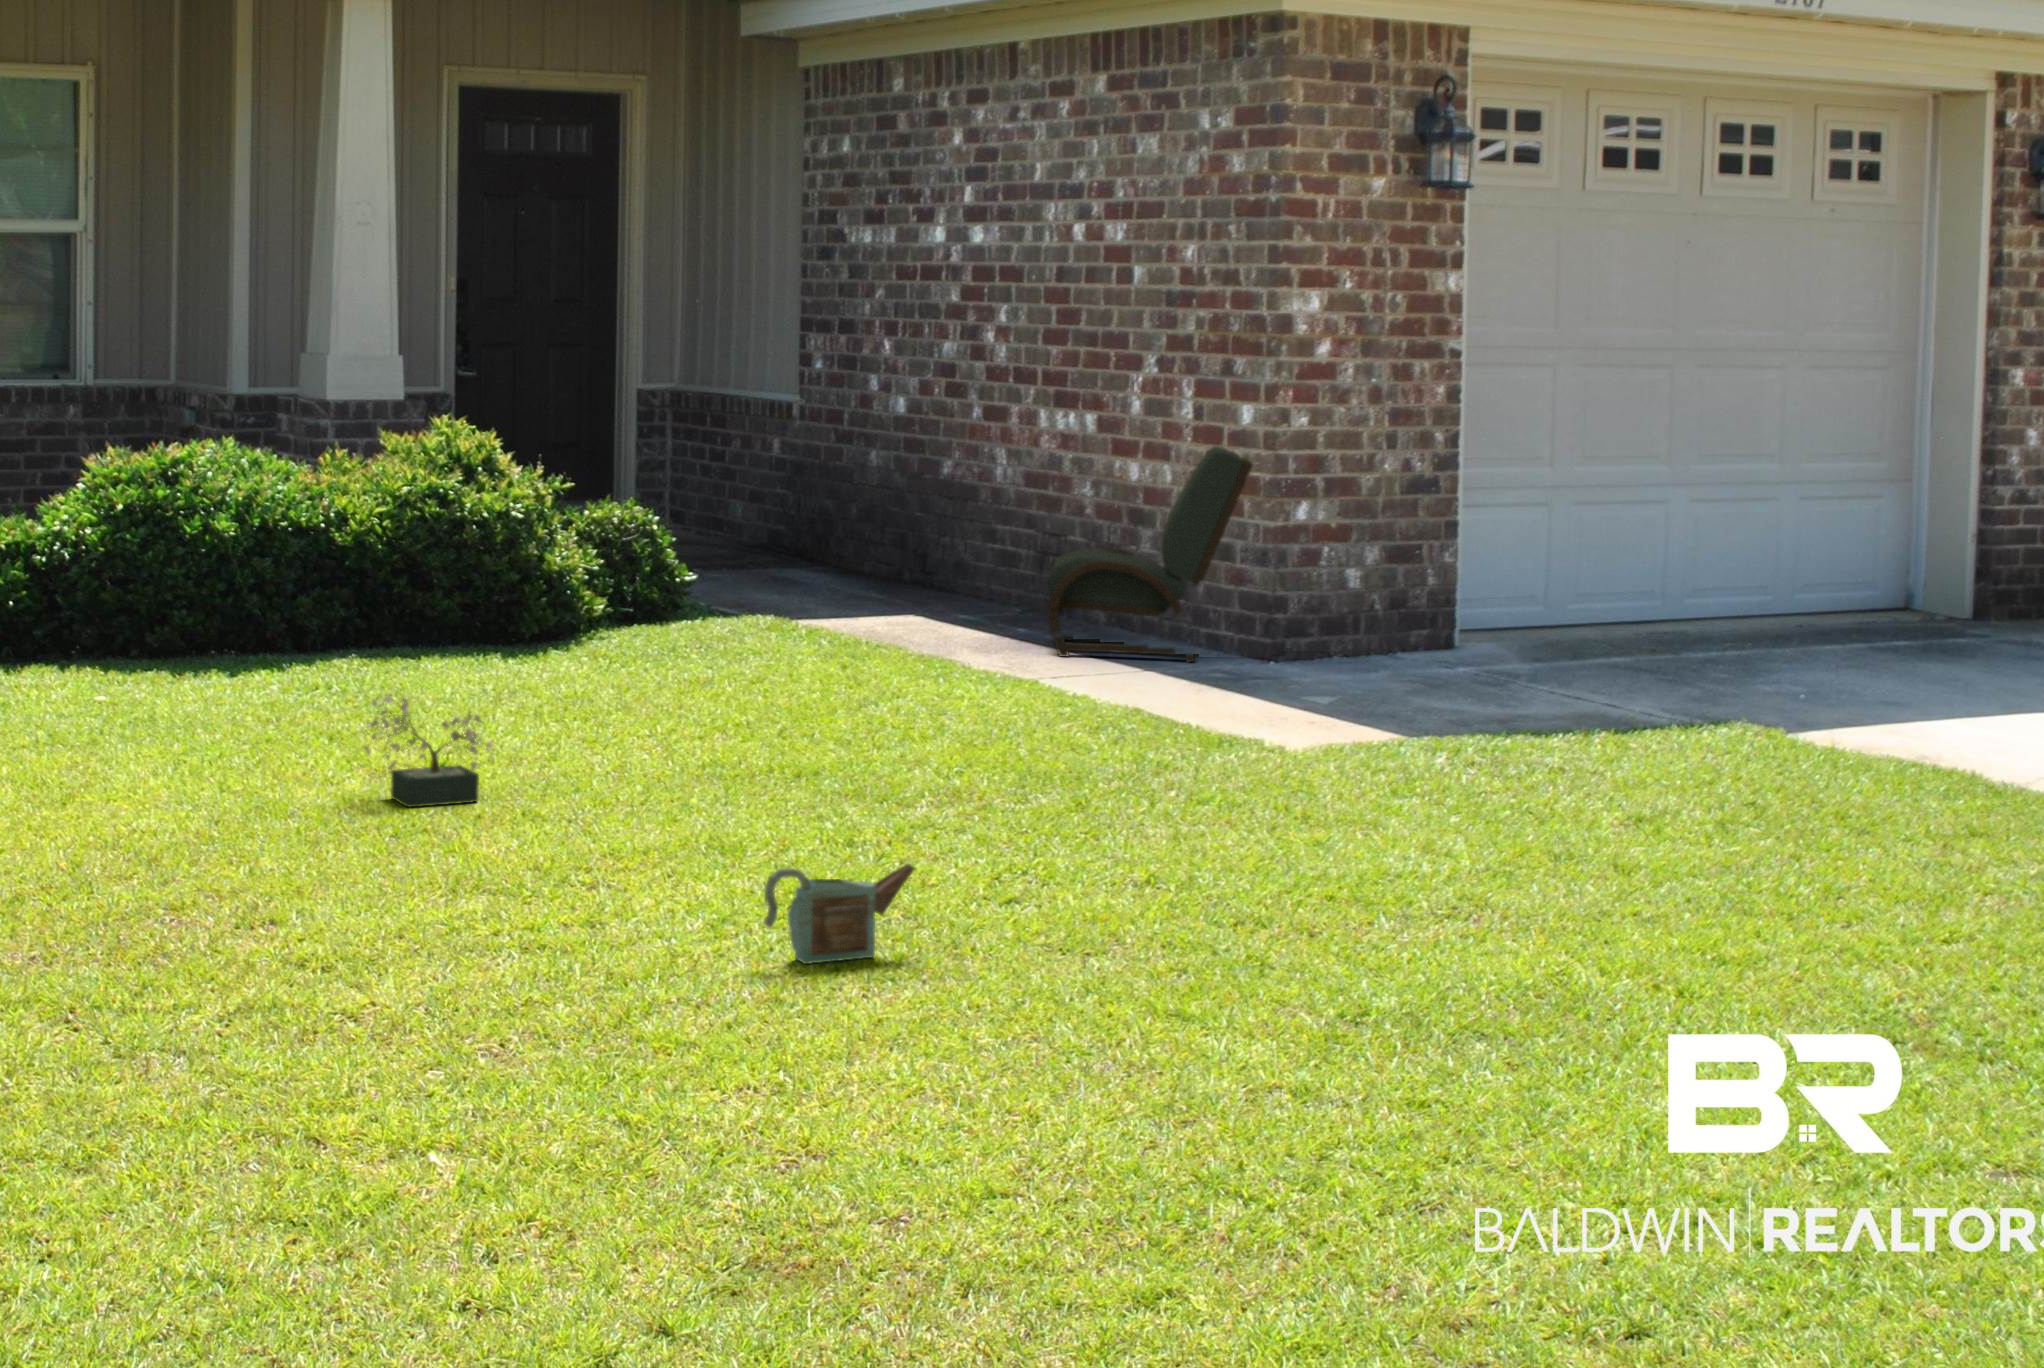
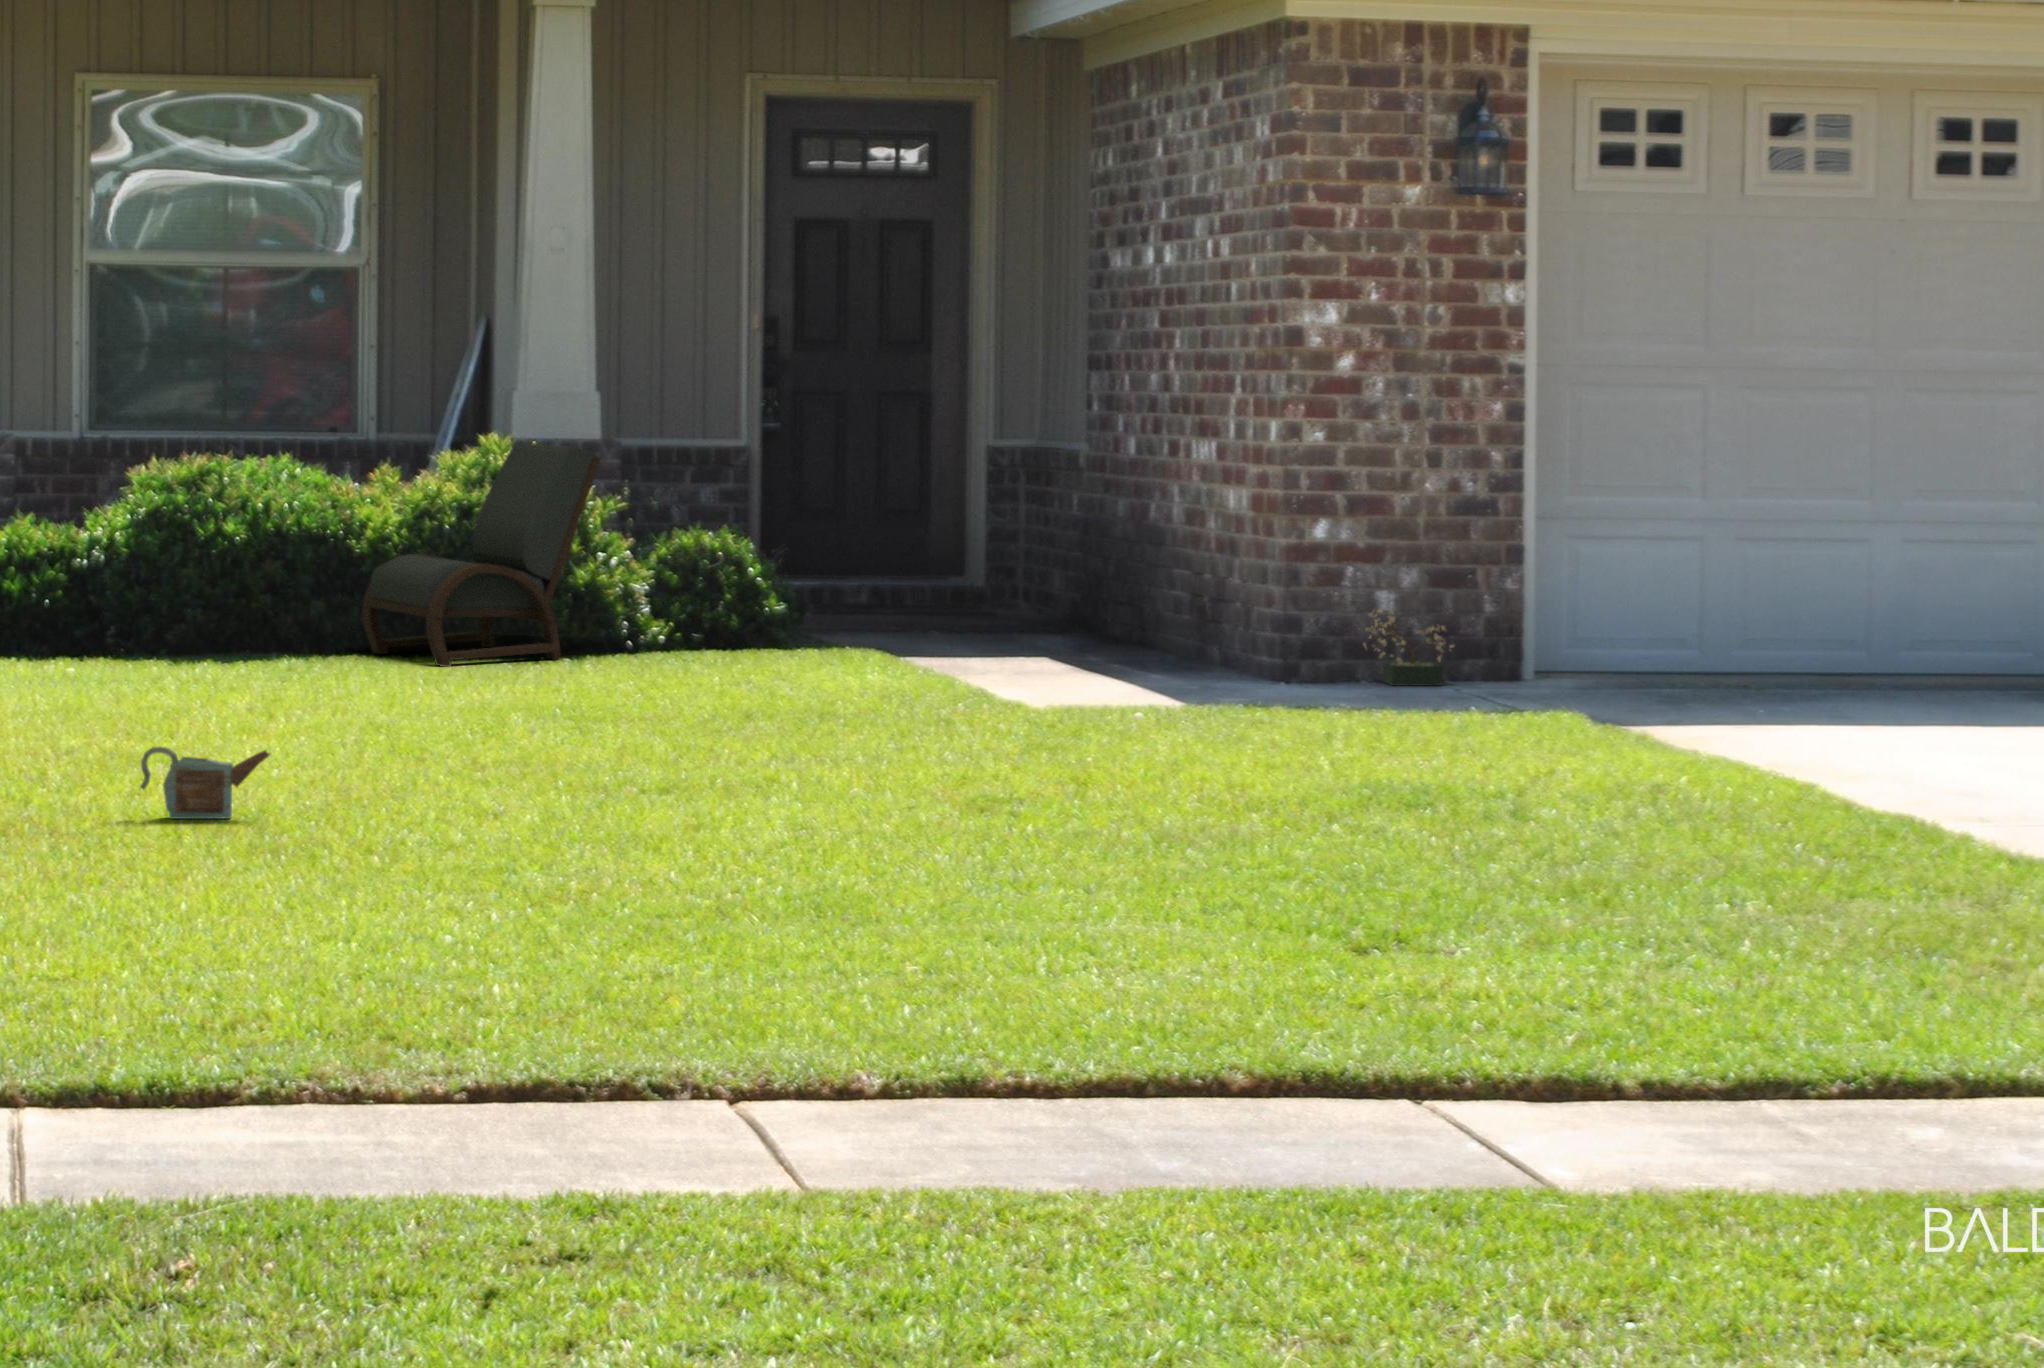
lounge chair: present [1048,446,1253,662] -> present [362,442,601,667]
decorative plant: present [365,696,492,807] -> present [1364,608,1454,686]

